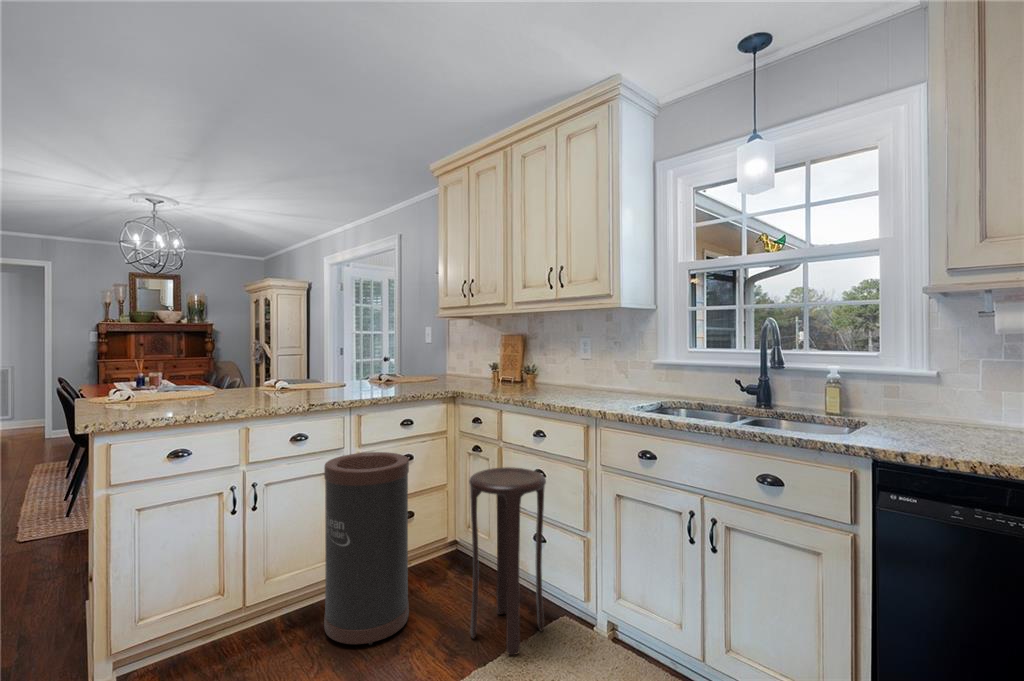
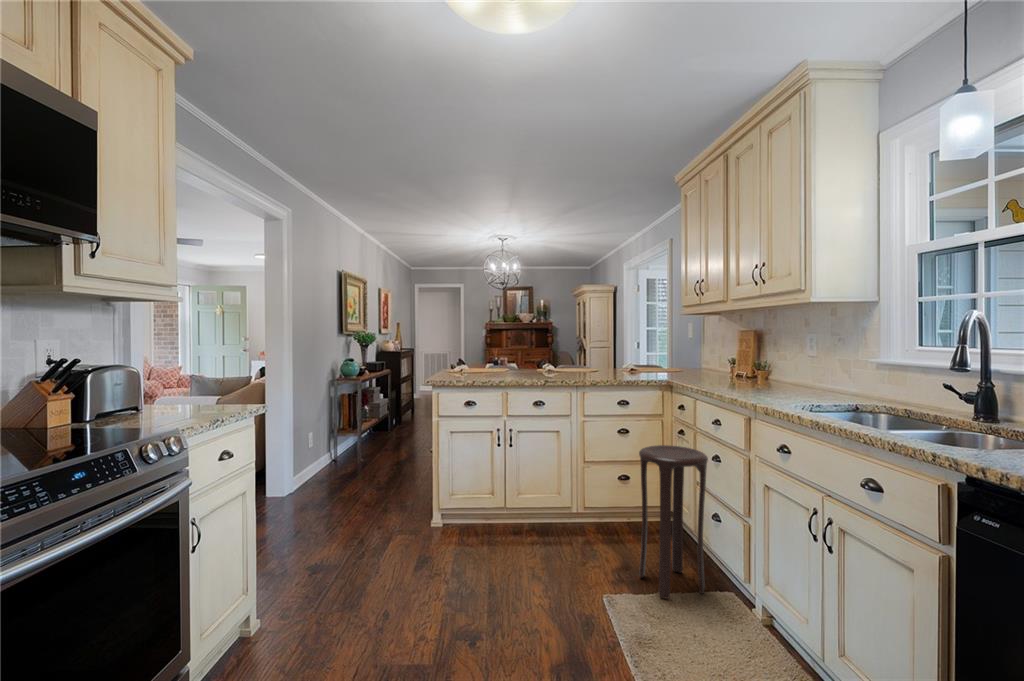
trash can: present [324,452,409,645] -> none [546,420,607,557]

